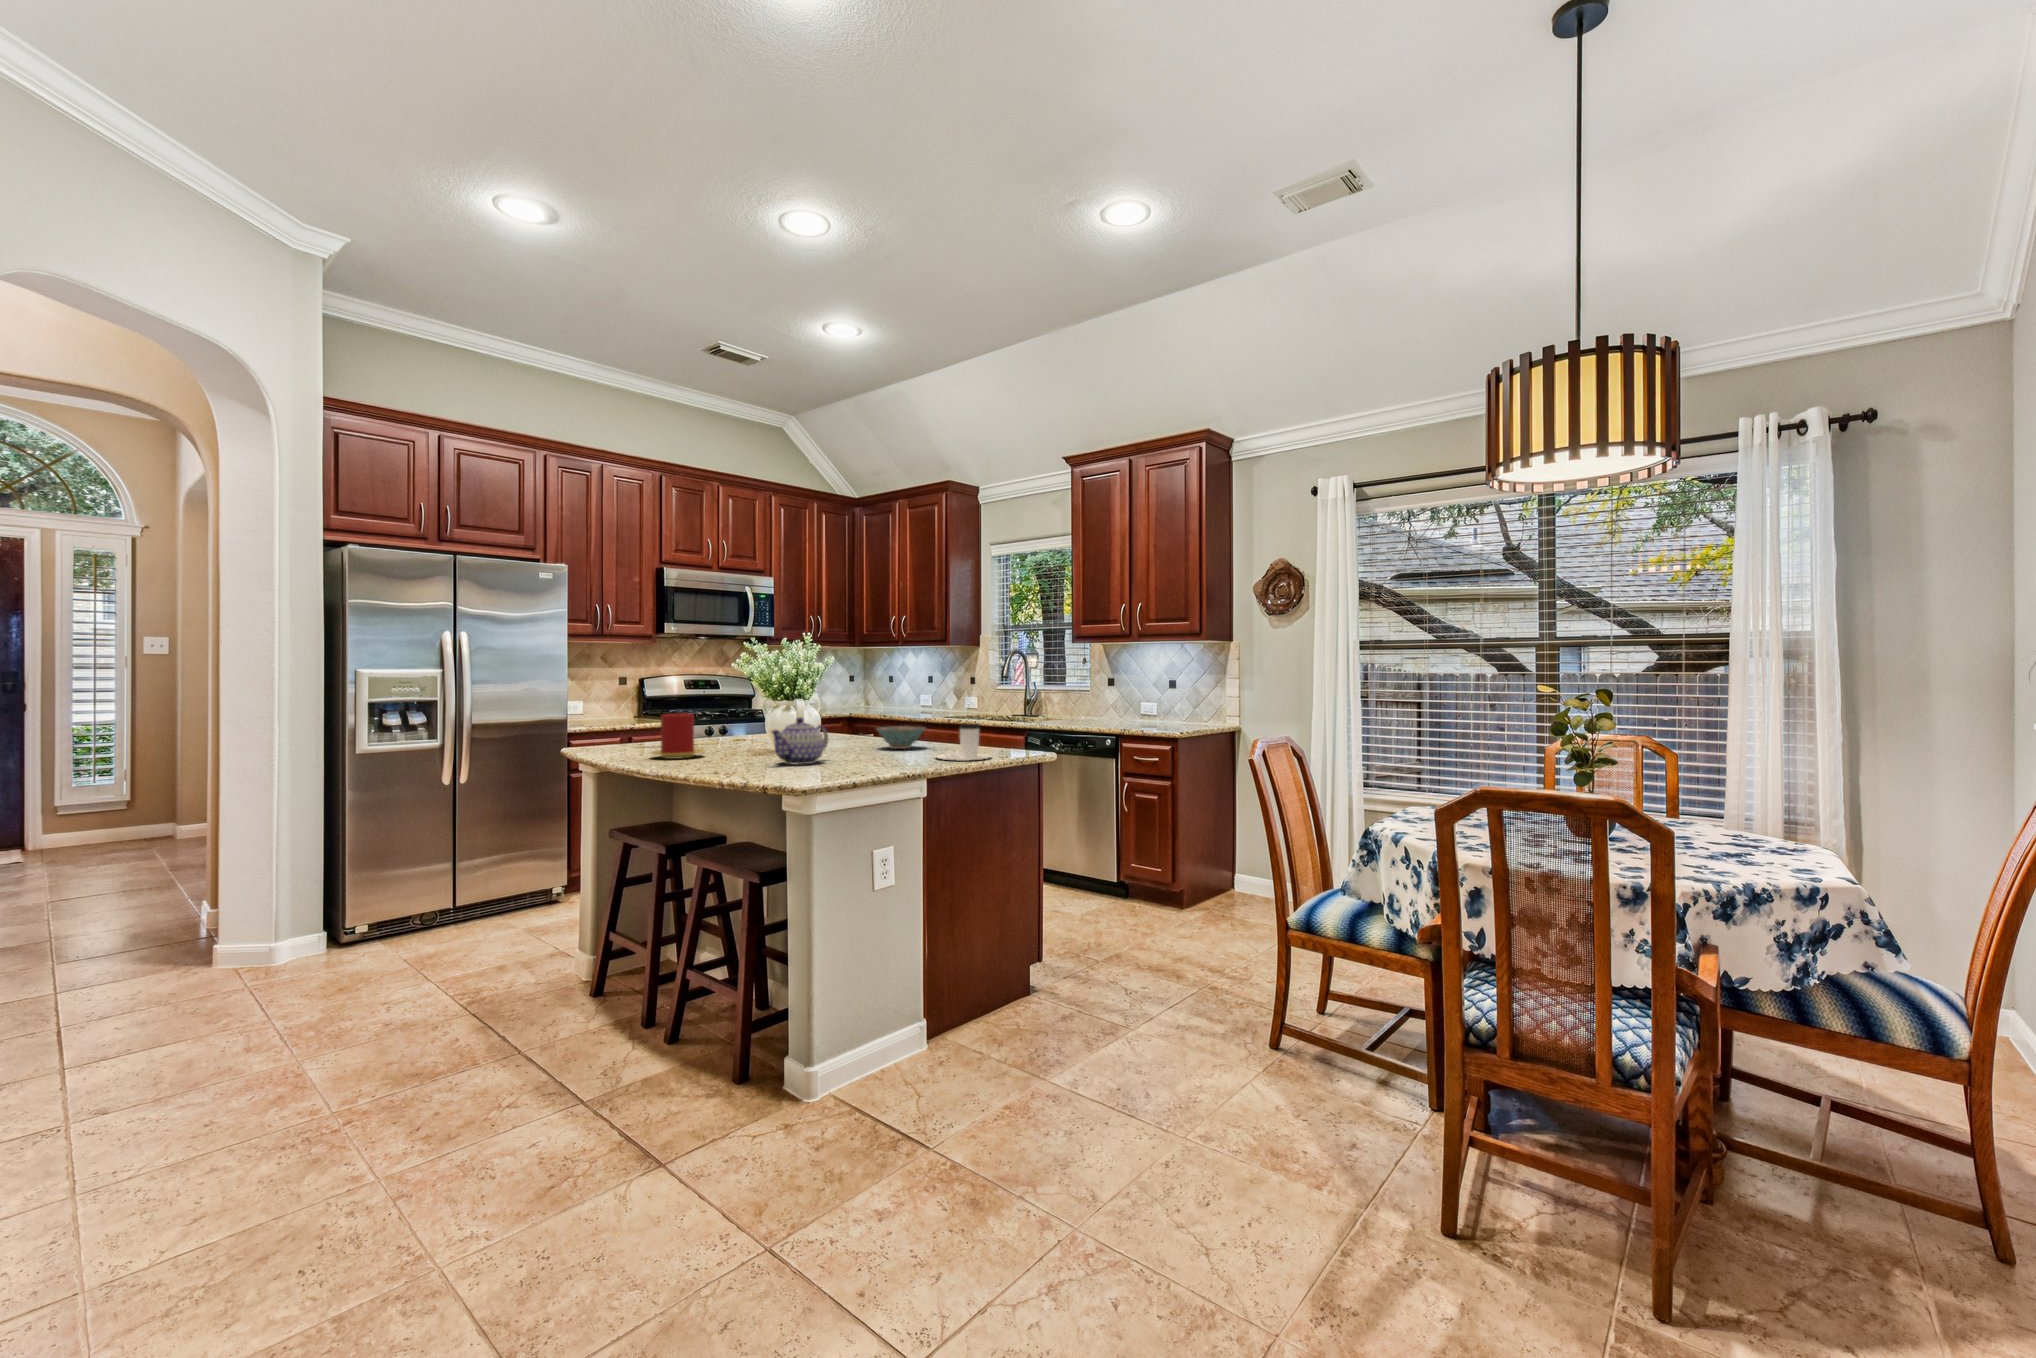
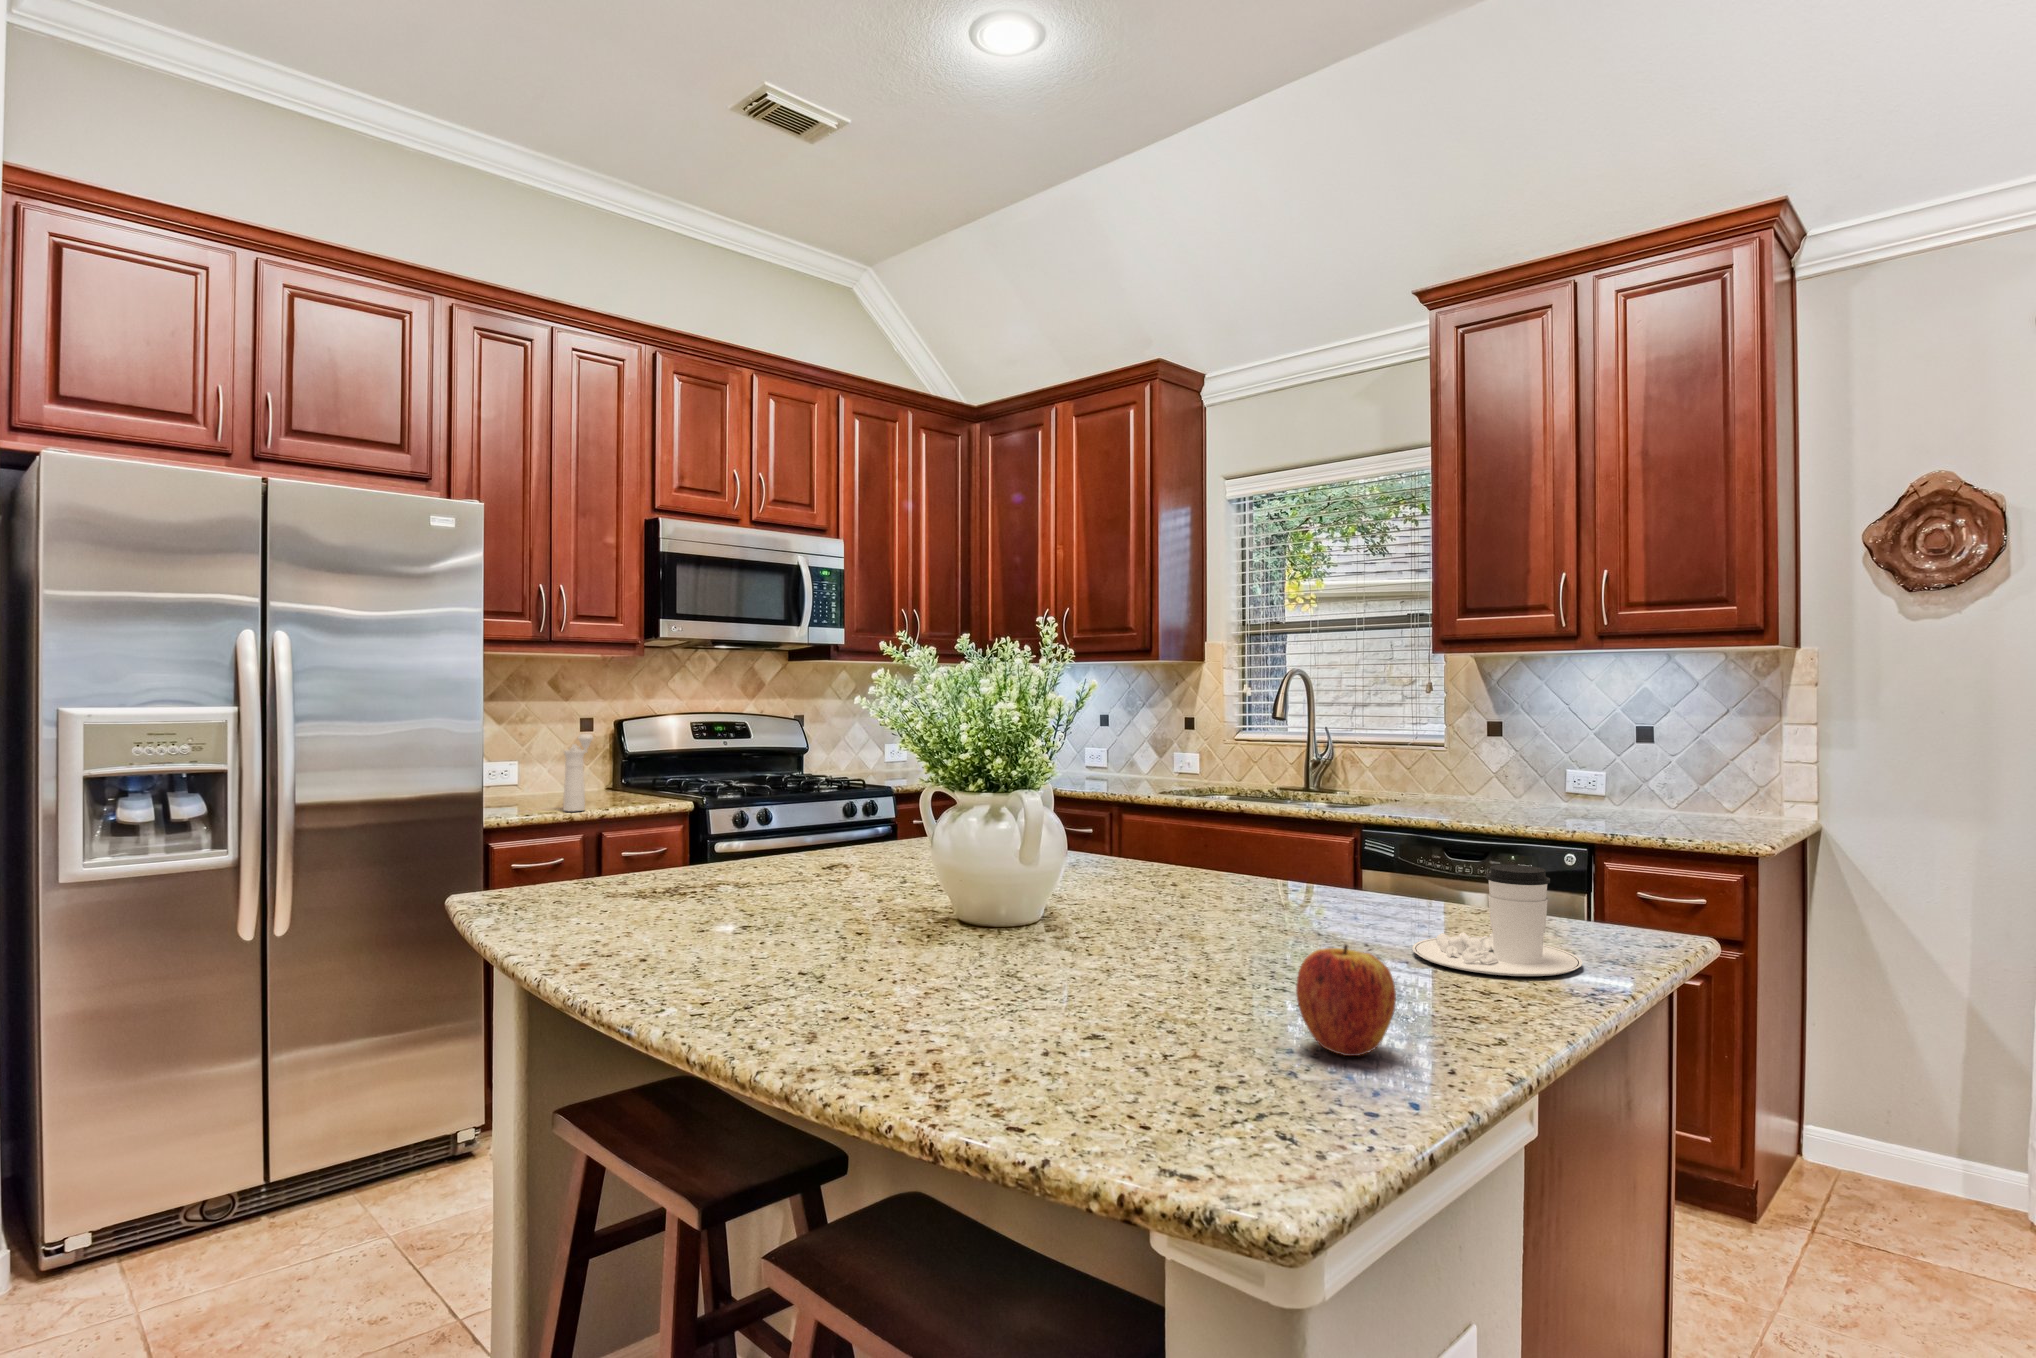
pepper mill: none [610,685,627,725] -> present [563,734,593,811]
candle: present [651,713,704,759] -> none [665,828,800,951]
teapot: present [771,718,828,765] -> none [1015,854,1144,993]
ceramic bowl: present [877,726,925,749] -> none [1183,847,1308,908]
apple: none [849,738,885,772] -> present [1296,945,1396,1056]

